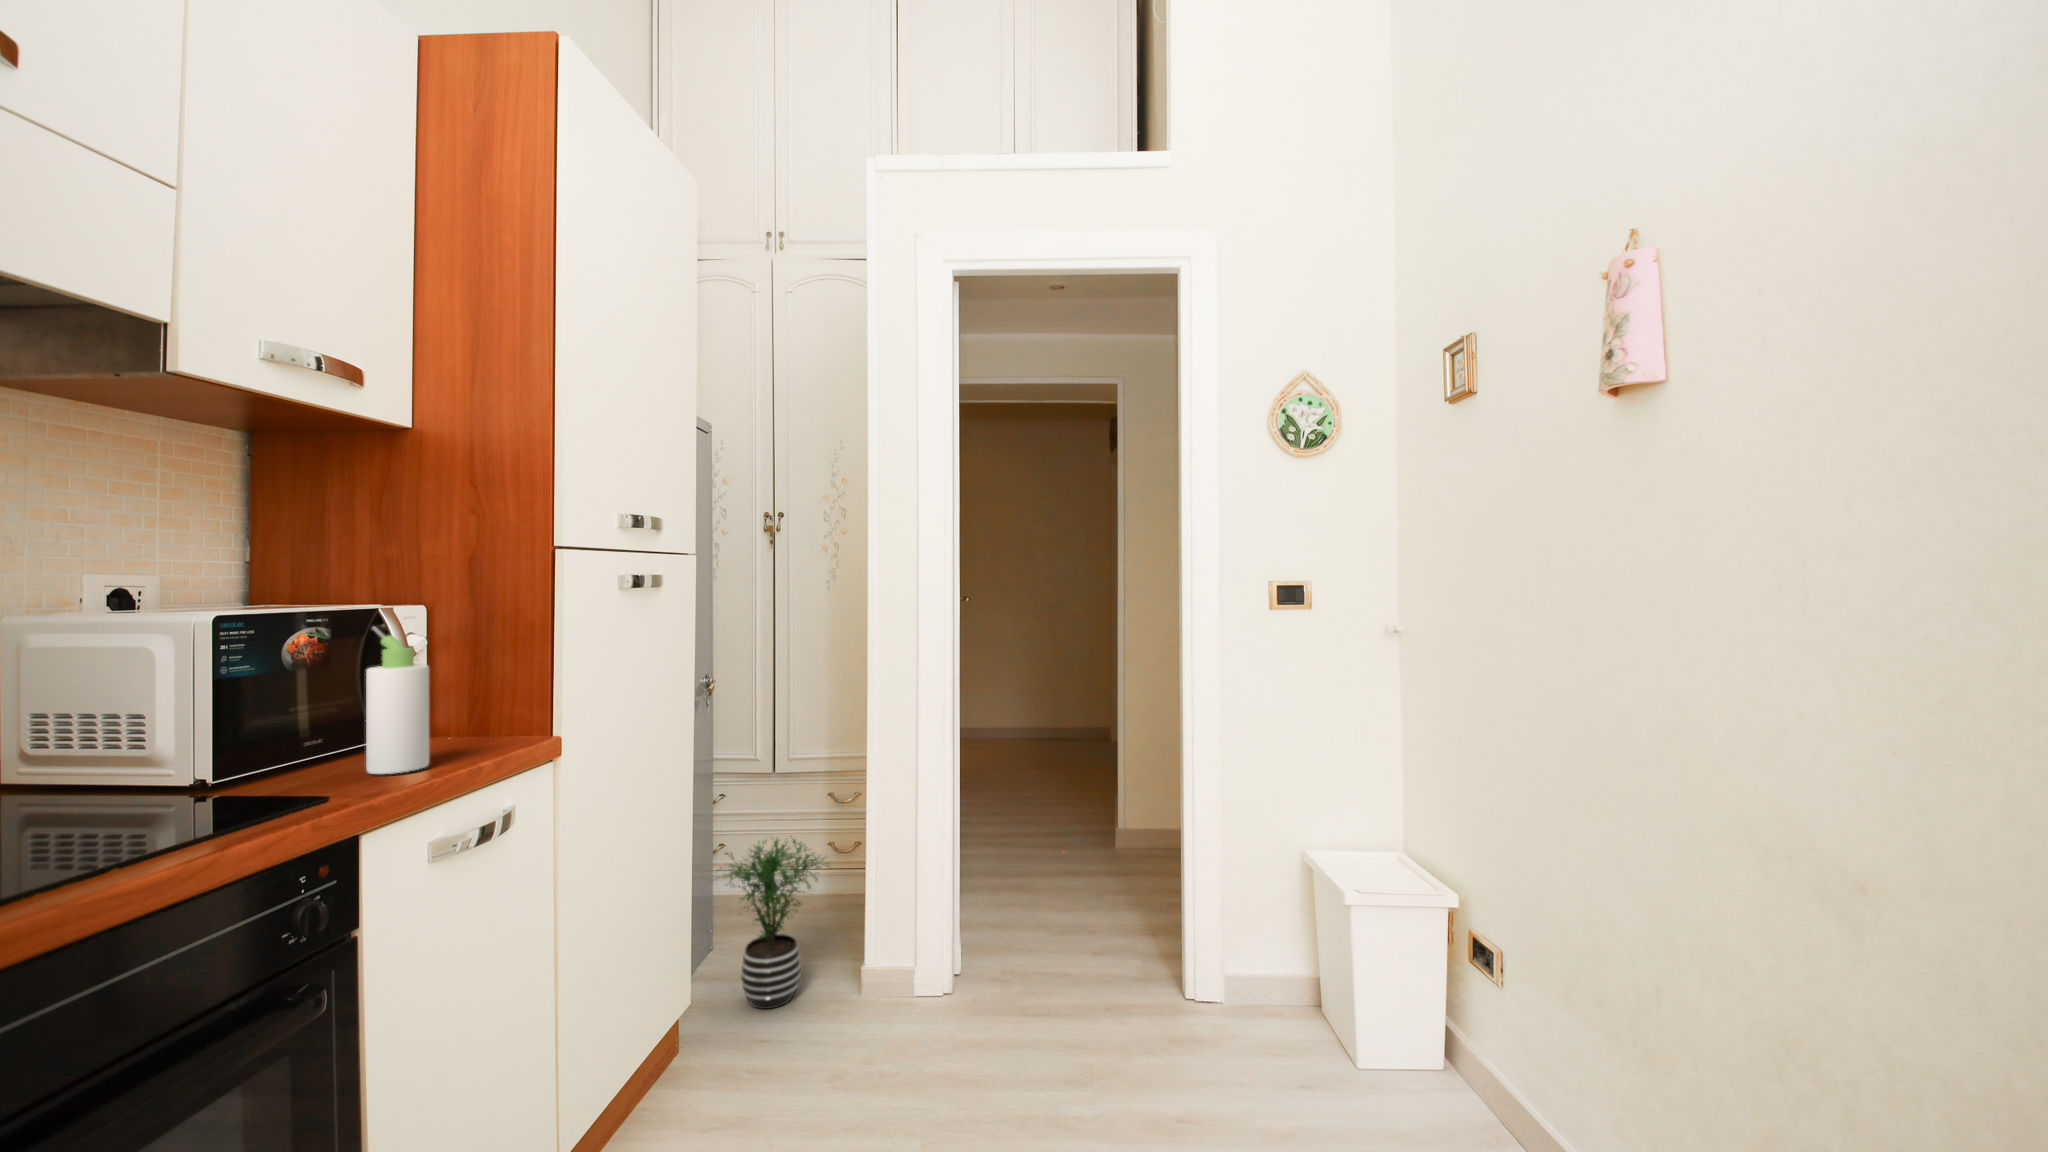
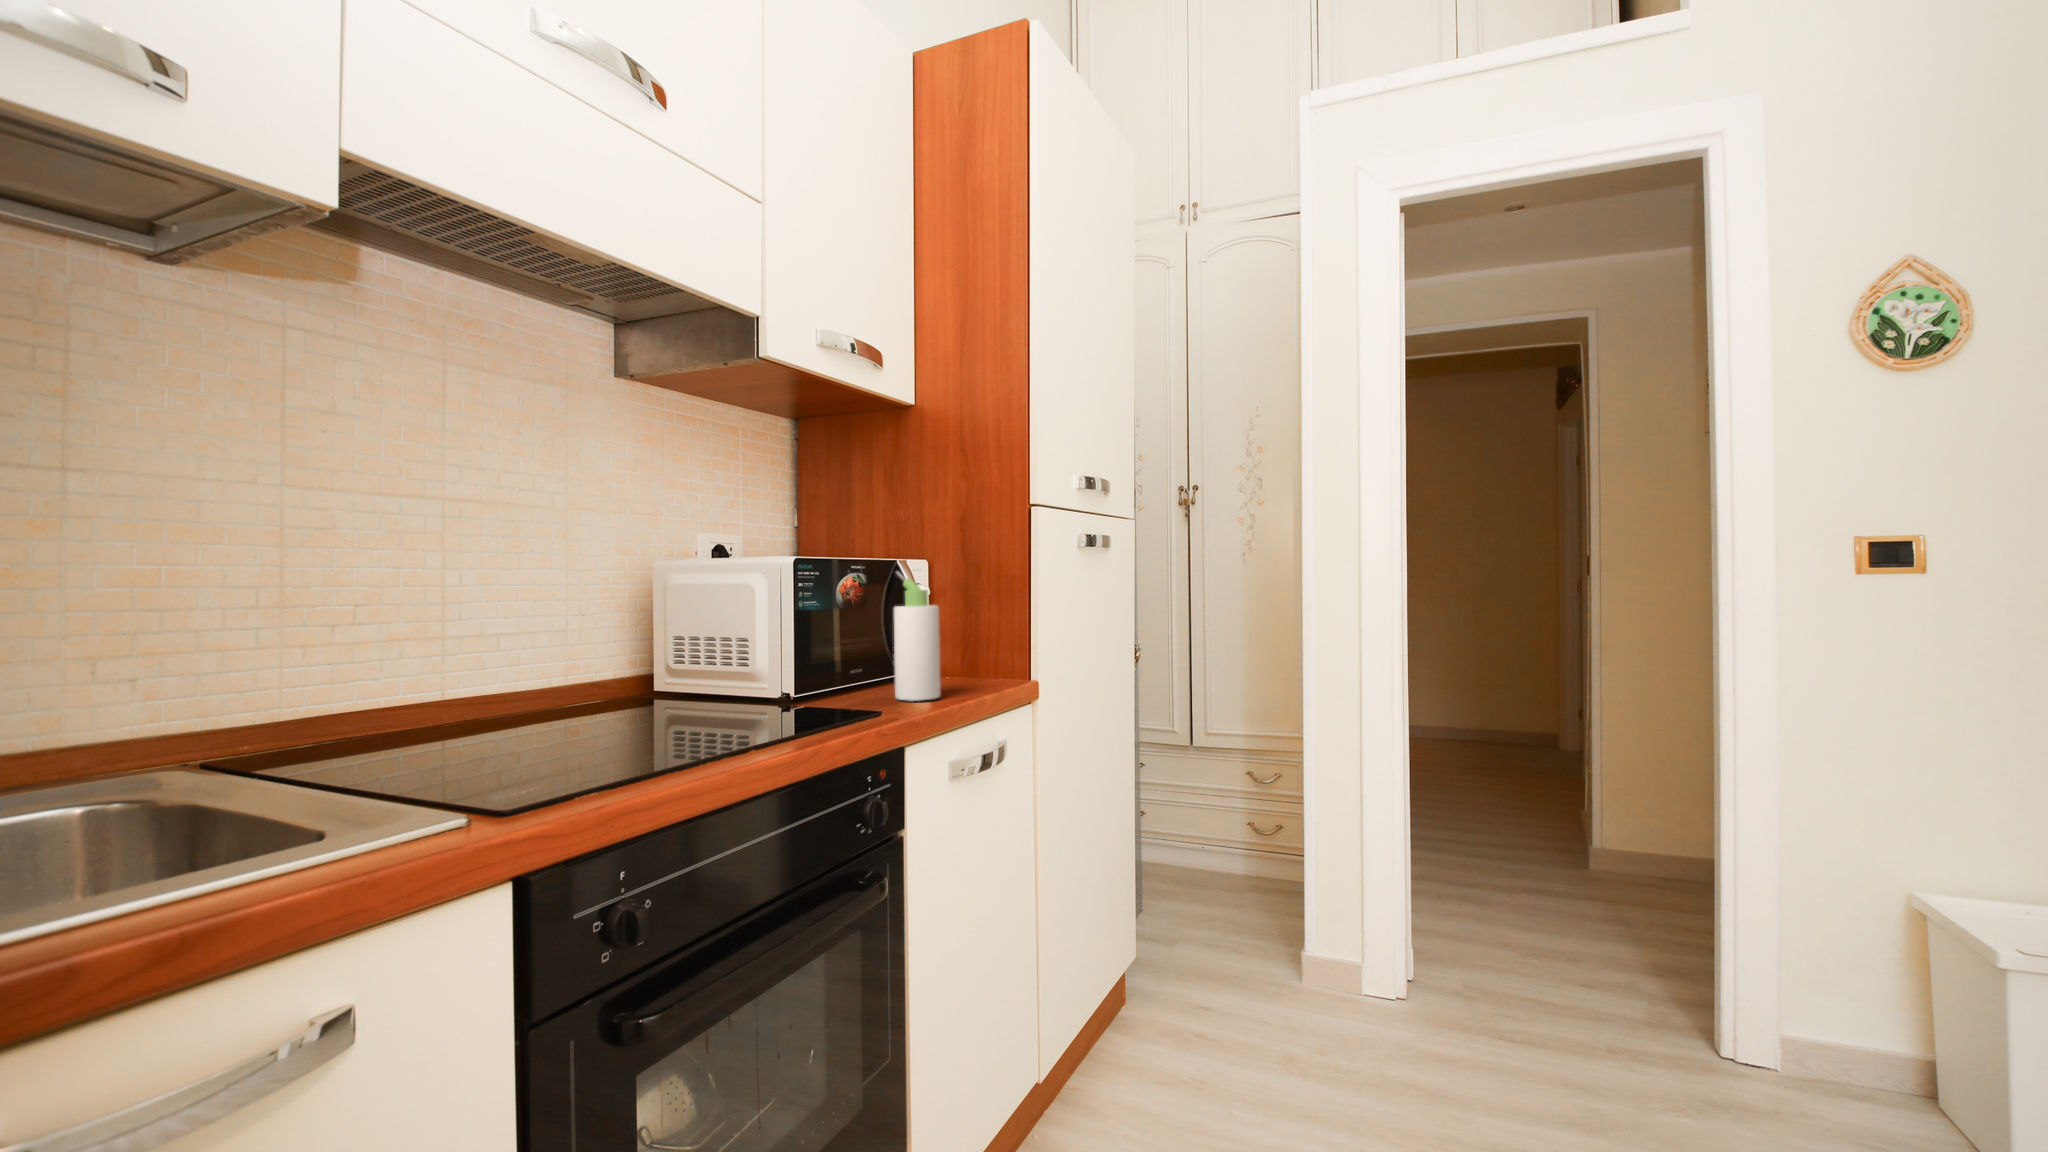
potted plant: present [725,836,829,1009] -> none [1148,805,1268,980]

